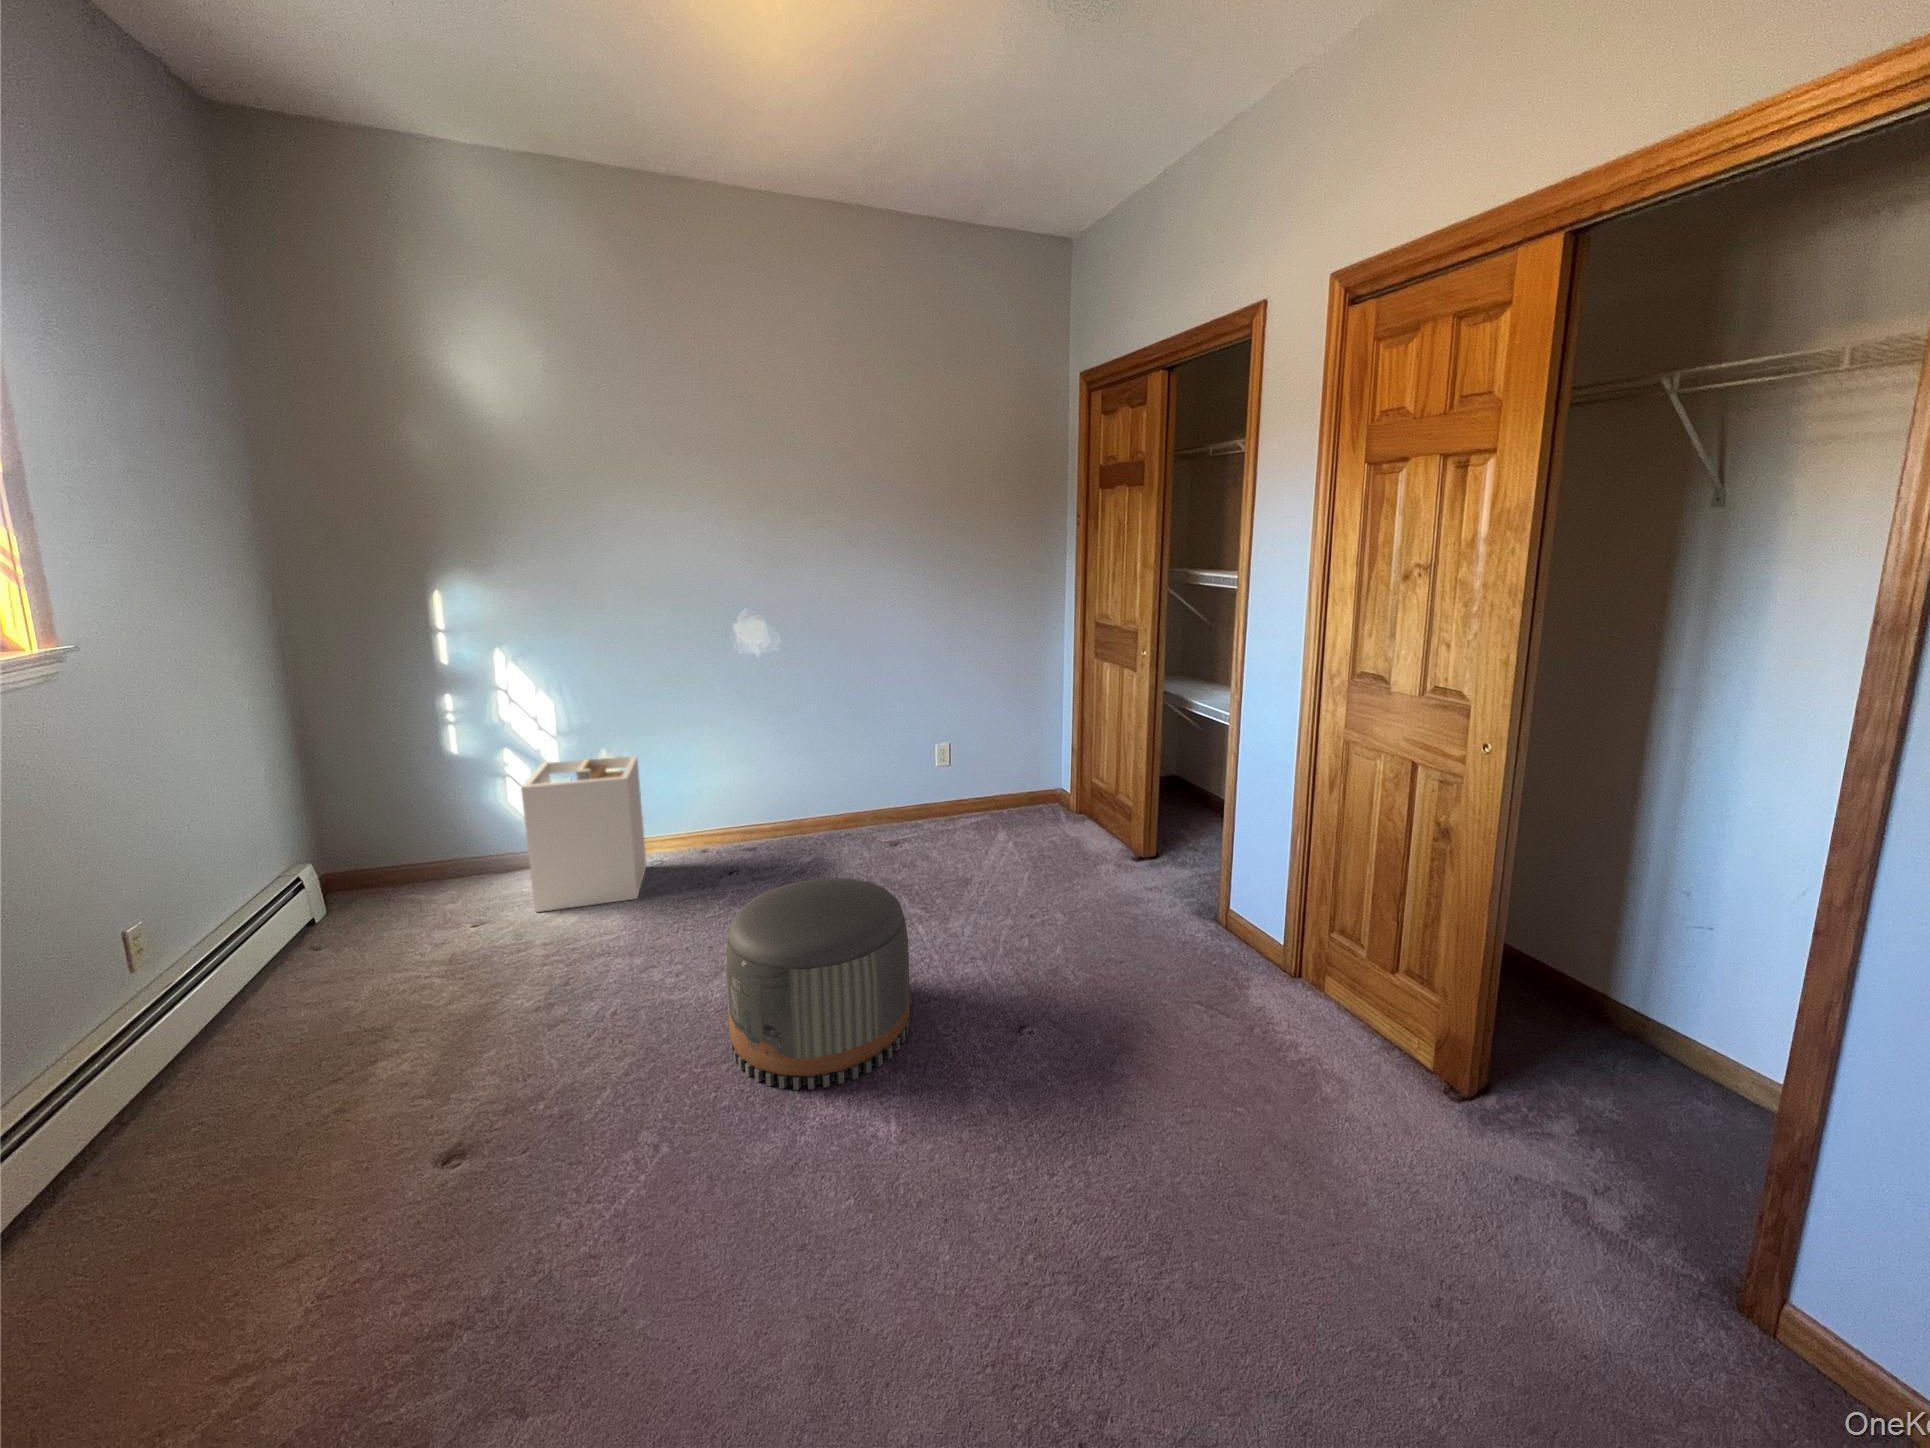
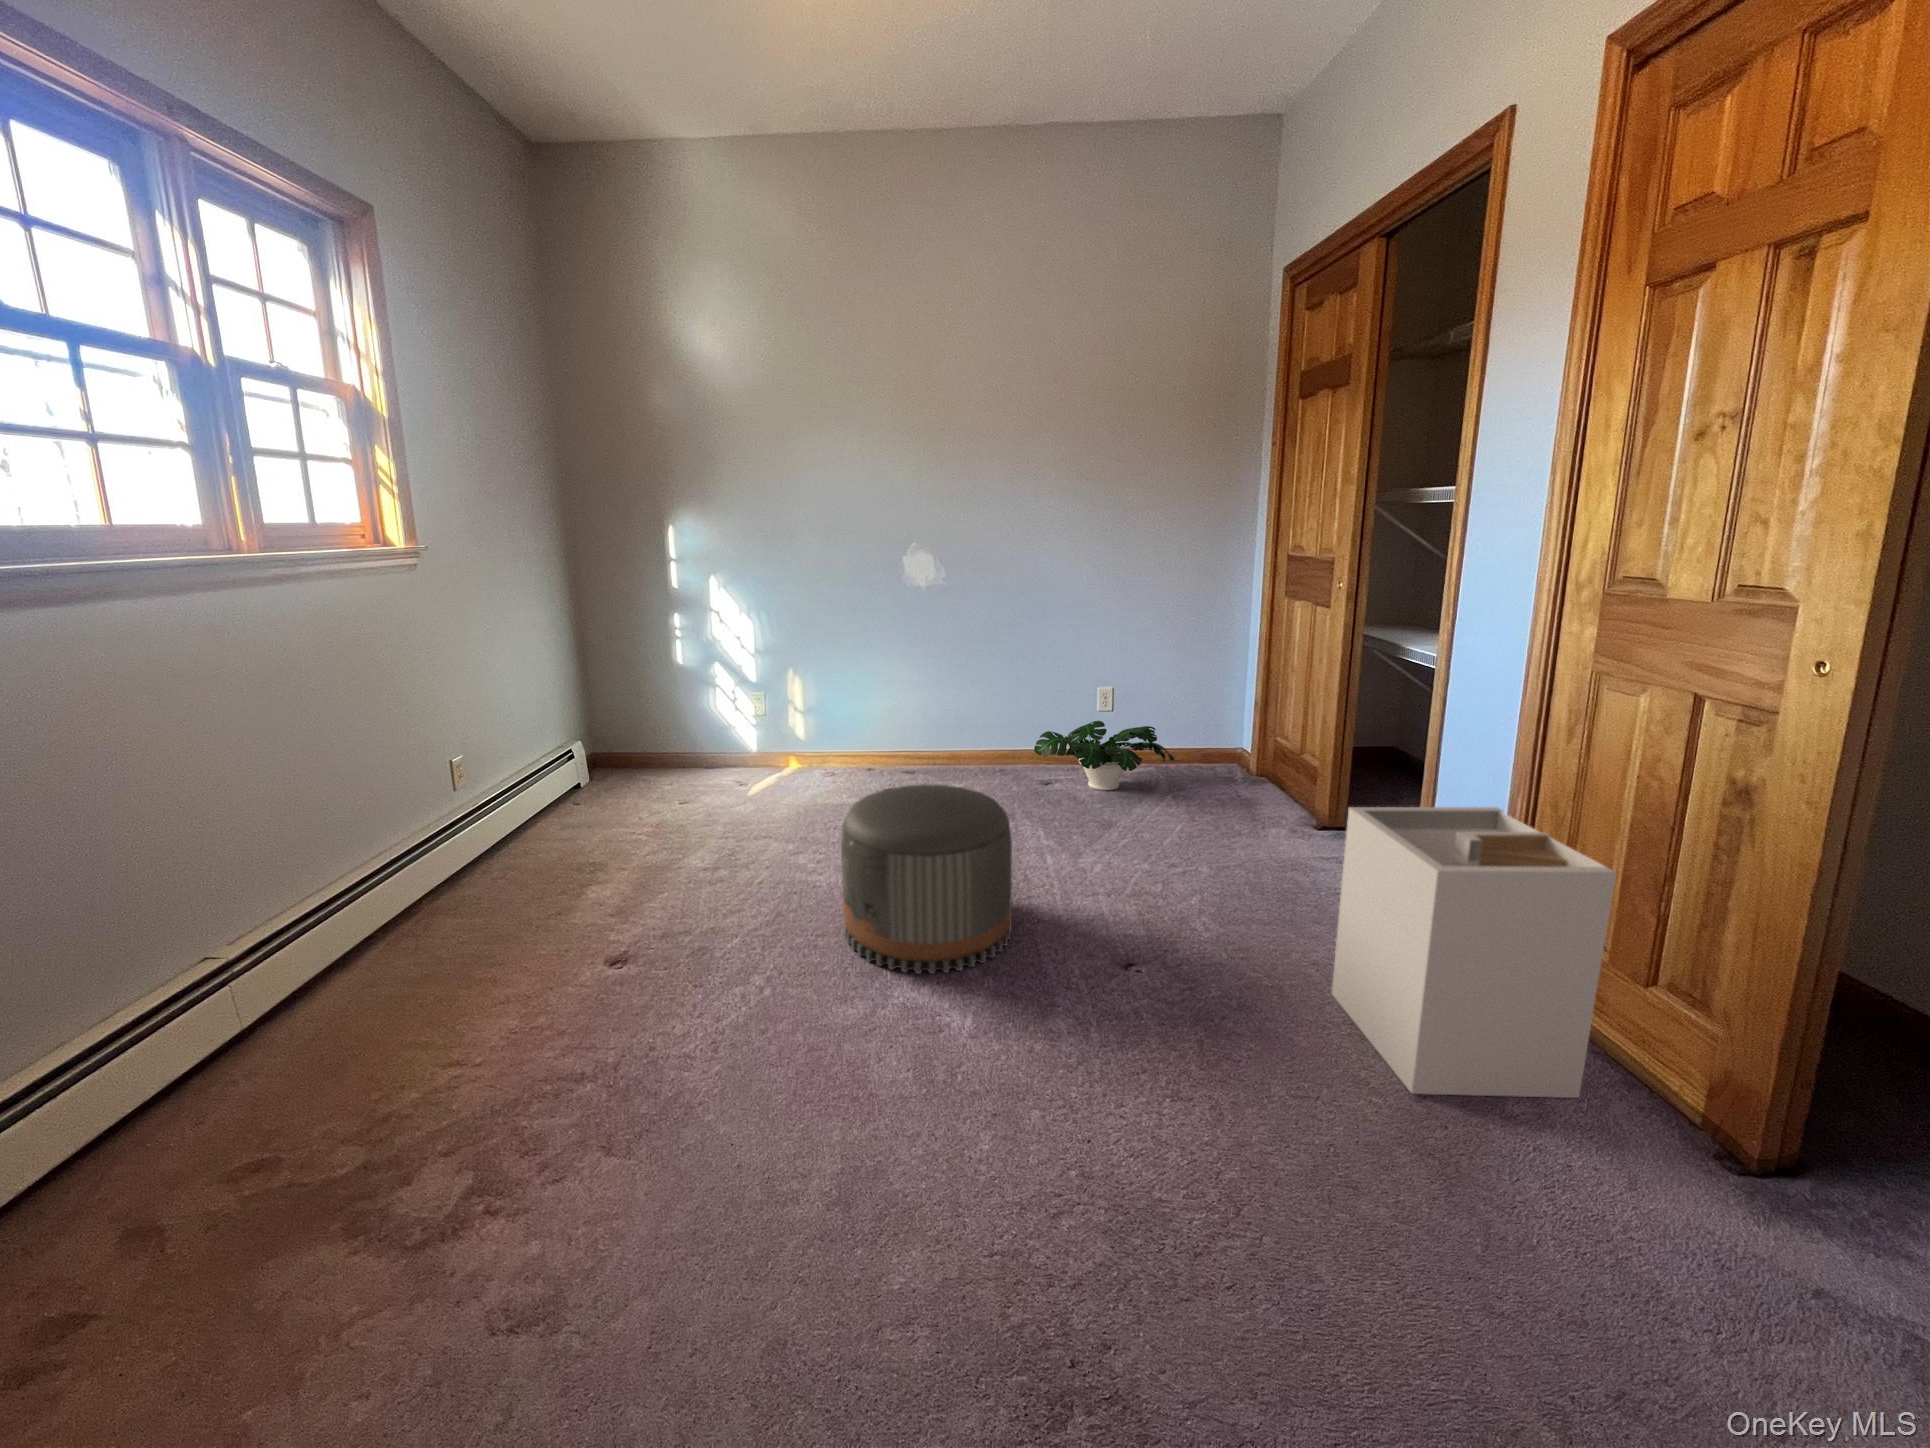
laundry hamper: present [521,756,647,912] -> present [1331,807,1616,1098]
potted plant: none [889,776,1019,845] -> present [1034,721,1174,790]

